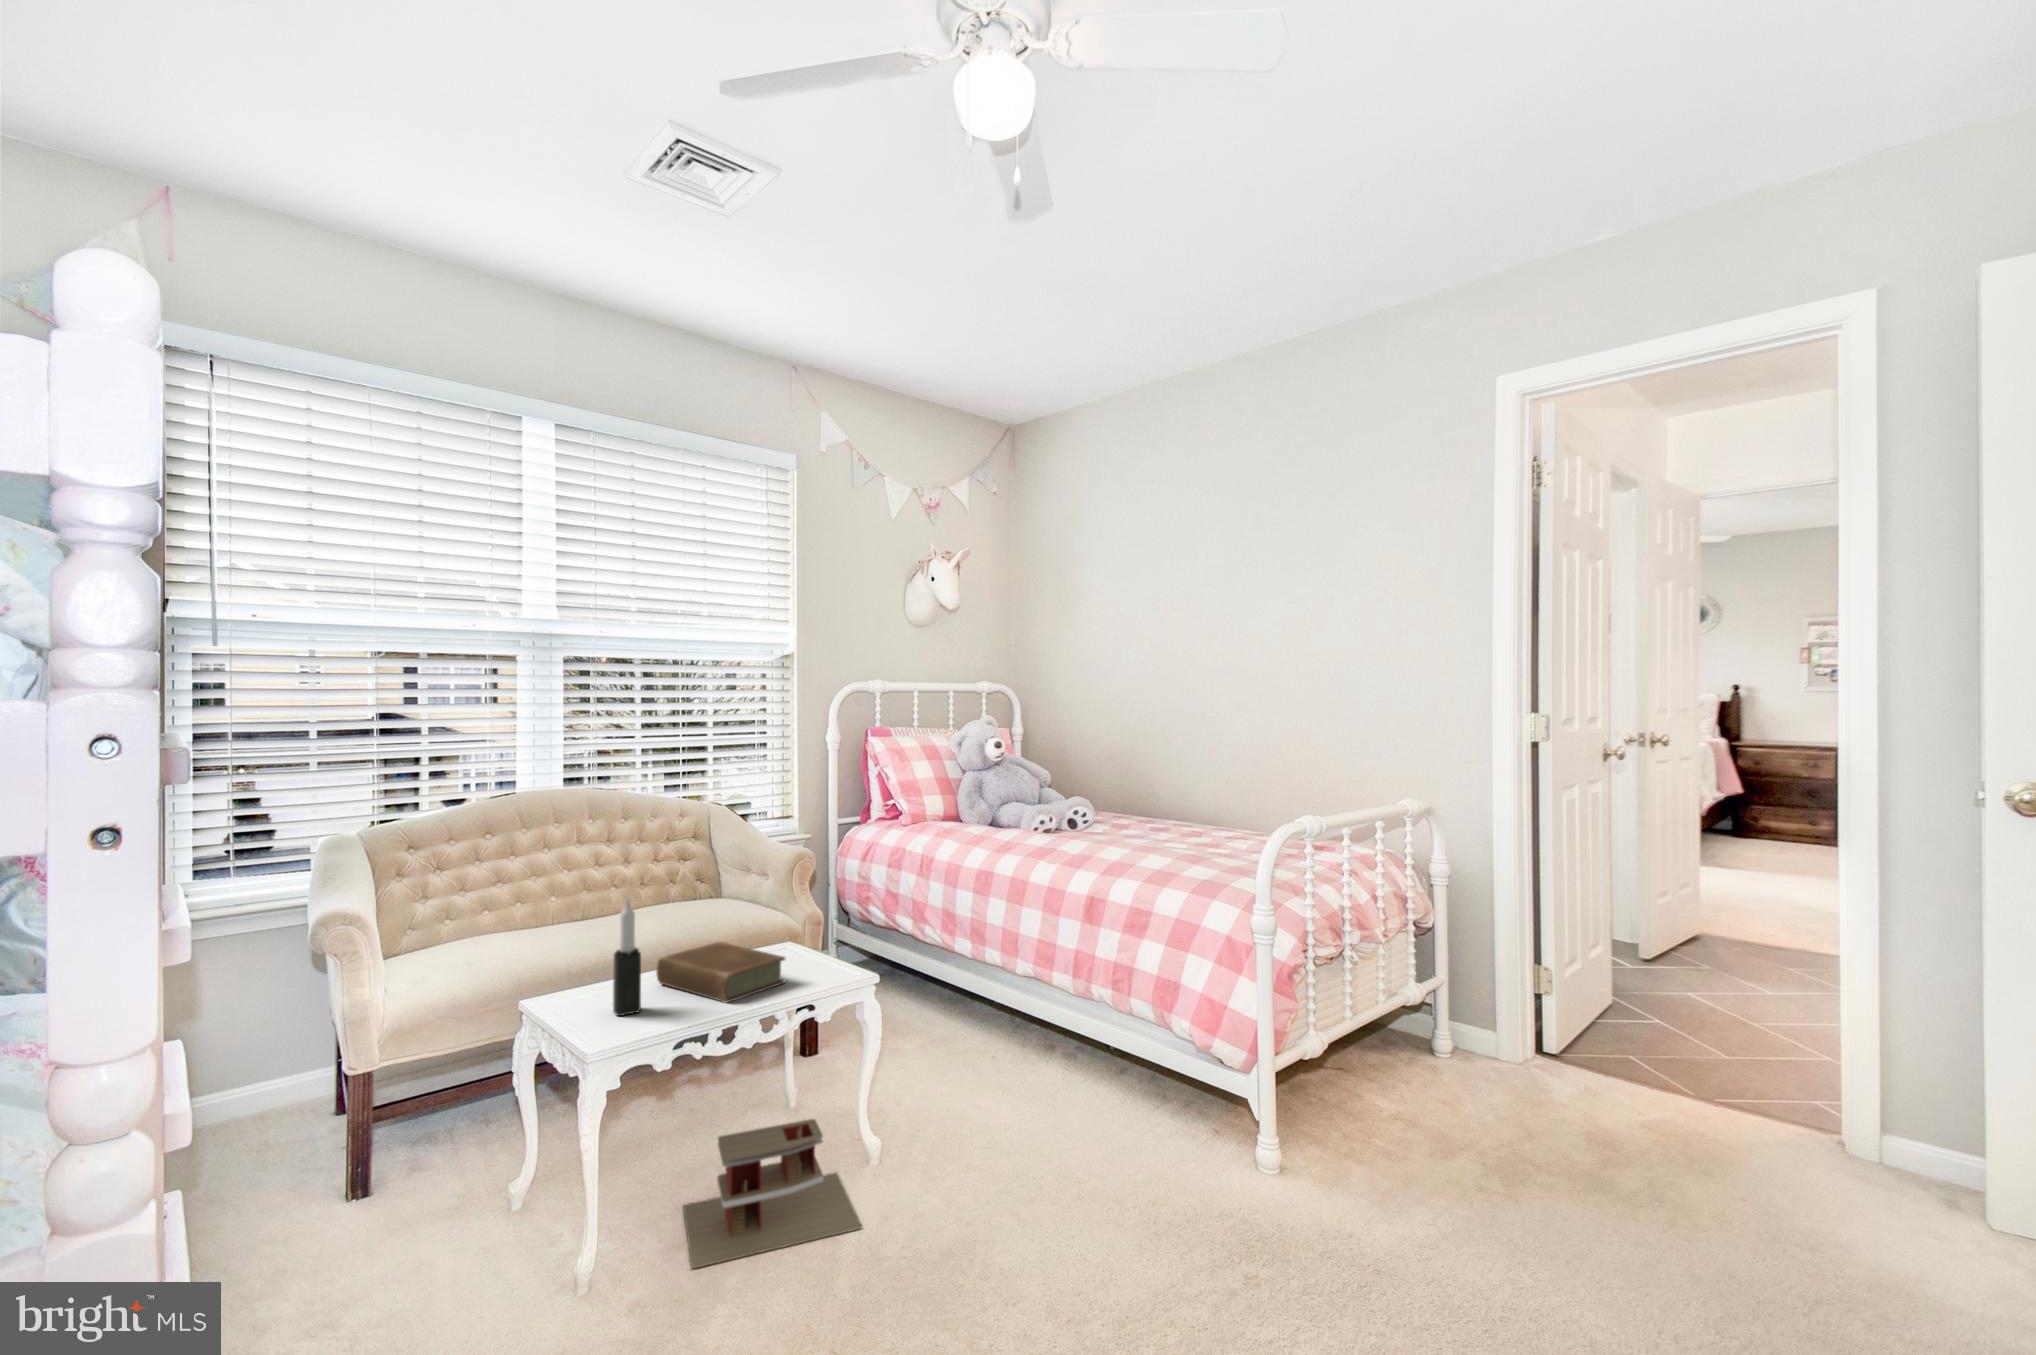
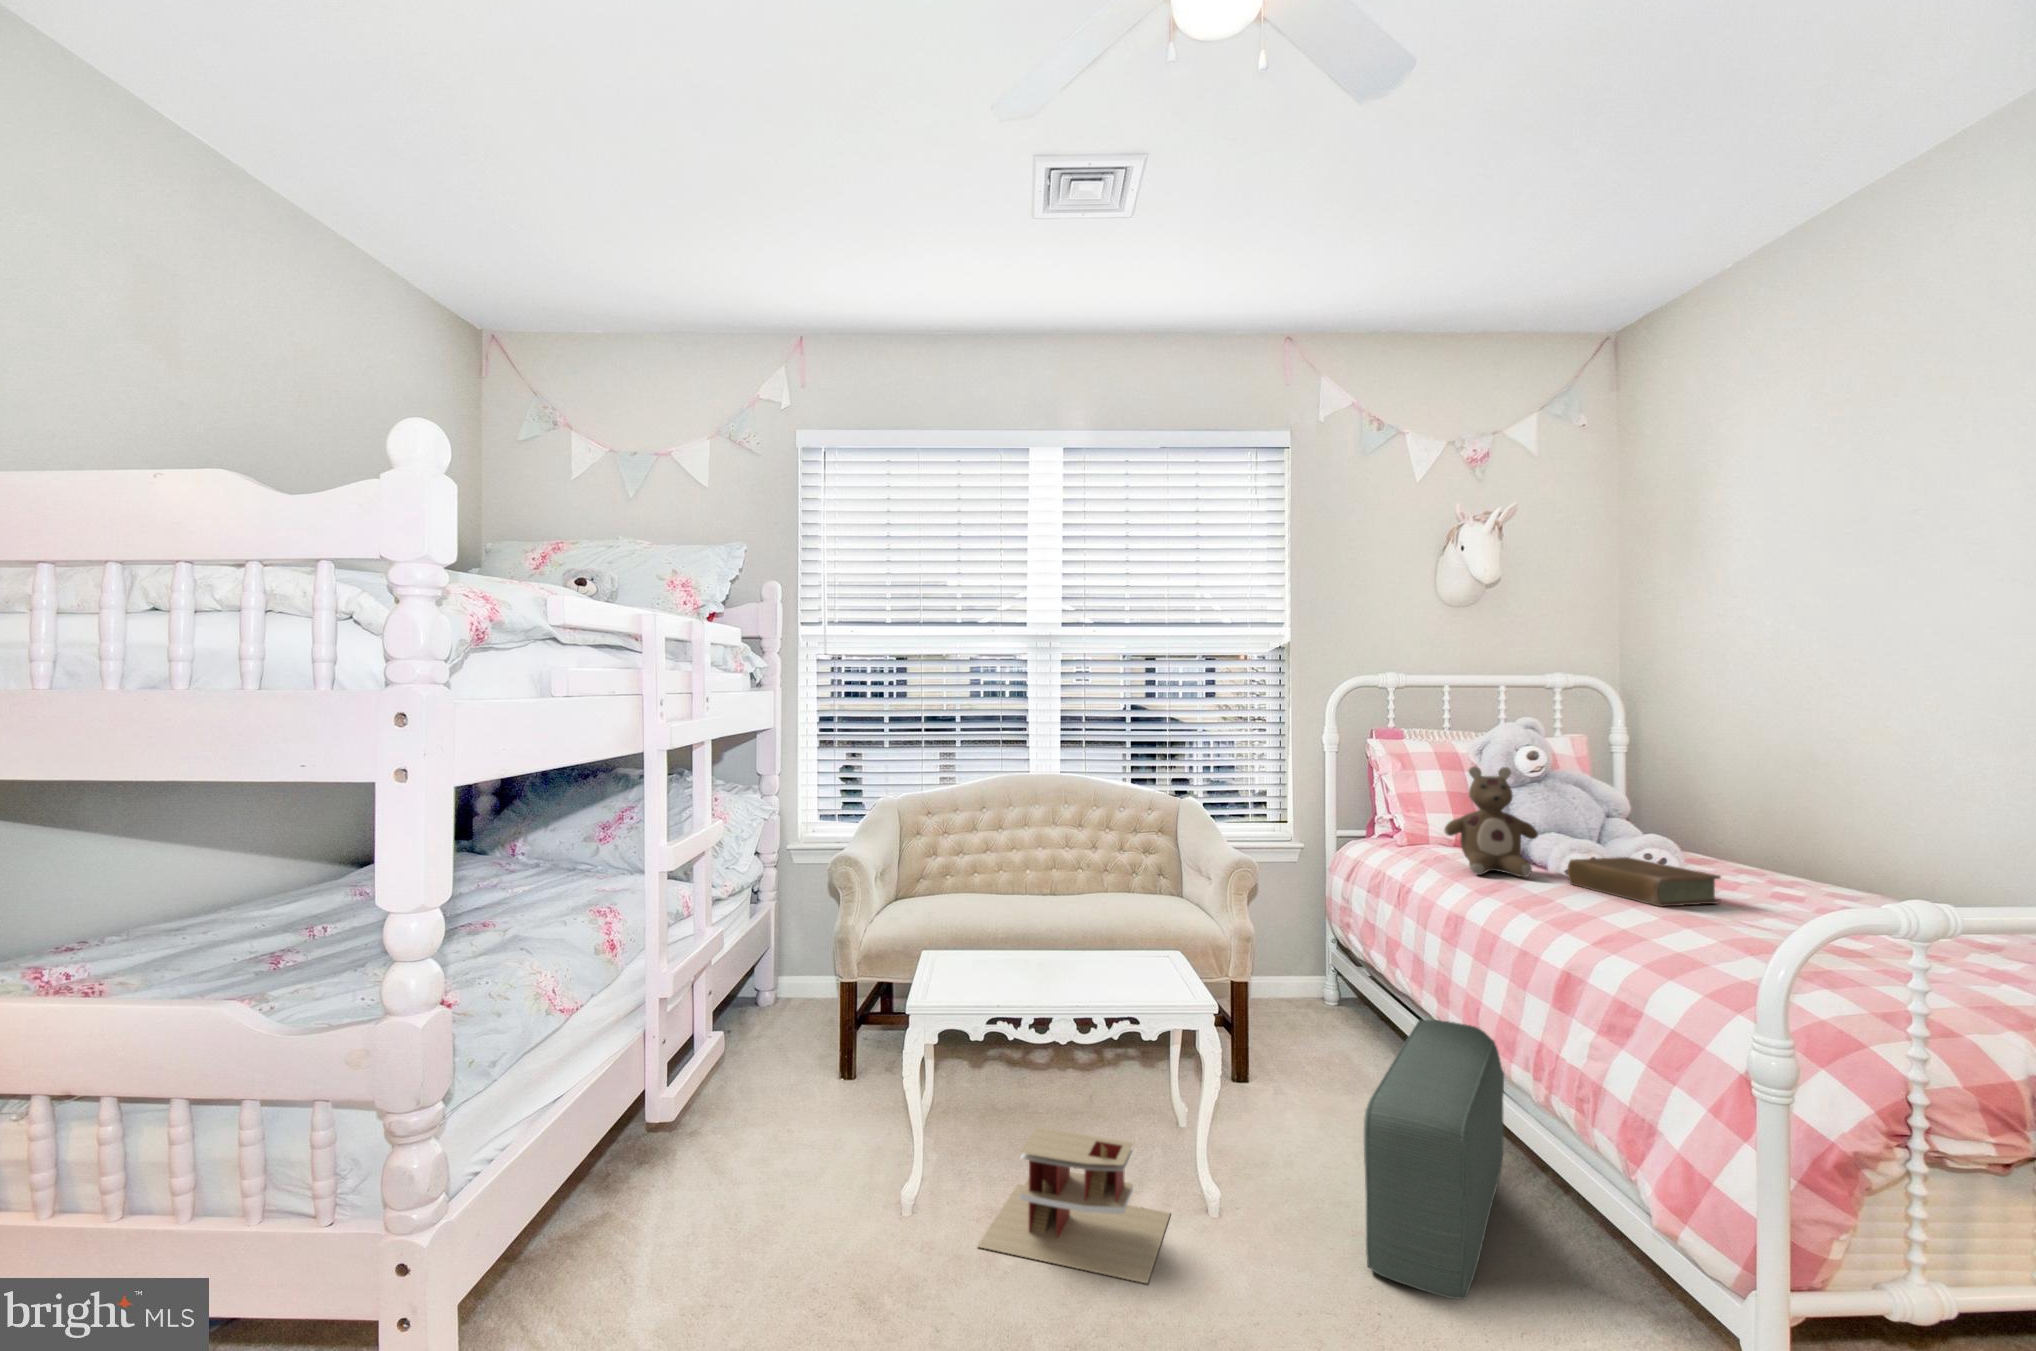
stuffed bear: none [965,756,1030,840] -> present [1444,766,1538,877]
candle: present [613,898,641,1016] -> none [958,872,982,983]
book: present [656,942,785,1003] -> present [1567,857,1721,907]
pouf: none [970,955,1069,1151] -> present [1364,1020,1504,1300]

